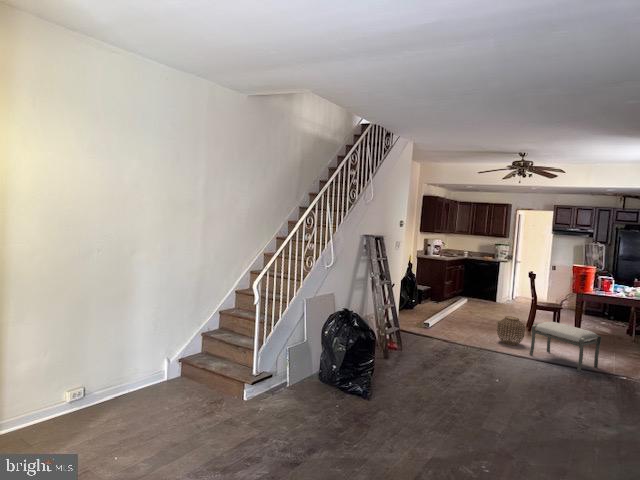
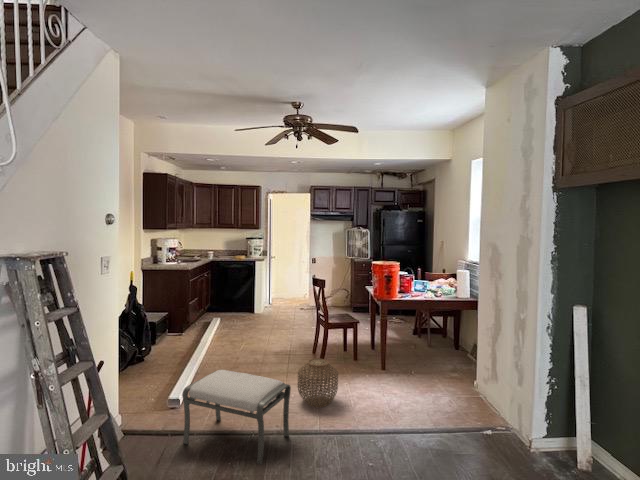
ottoman: present [530,322,602,372] -> present [182,370,291,465]

